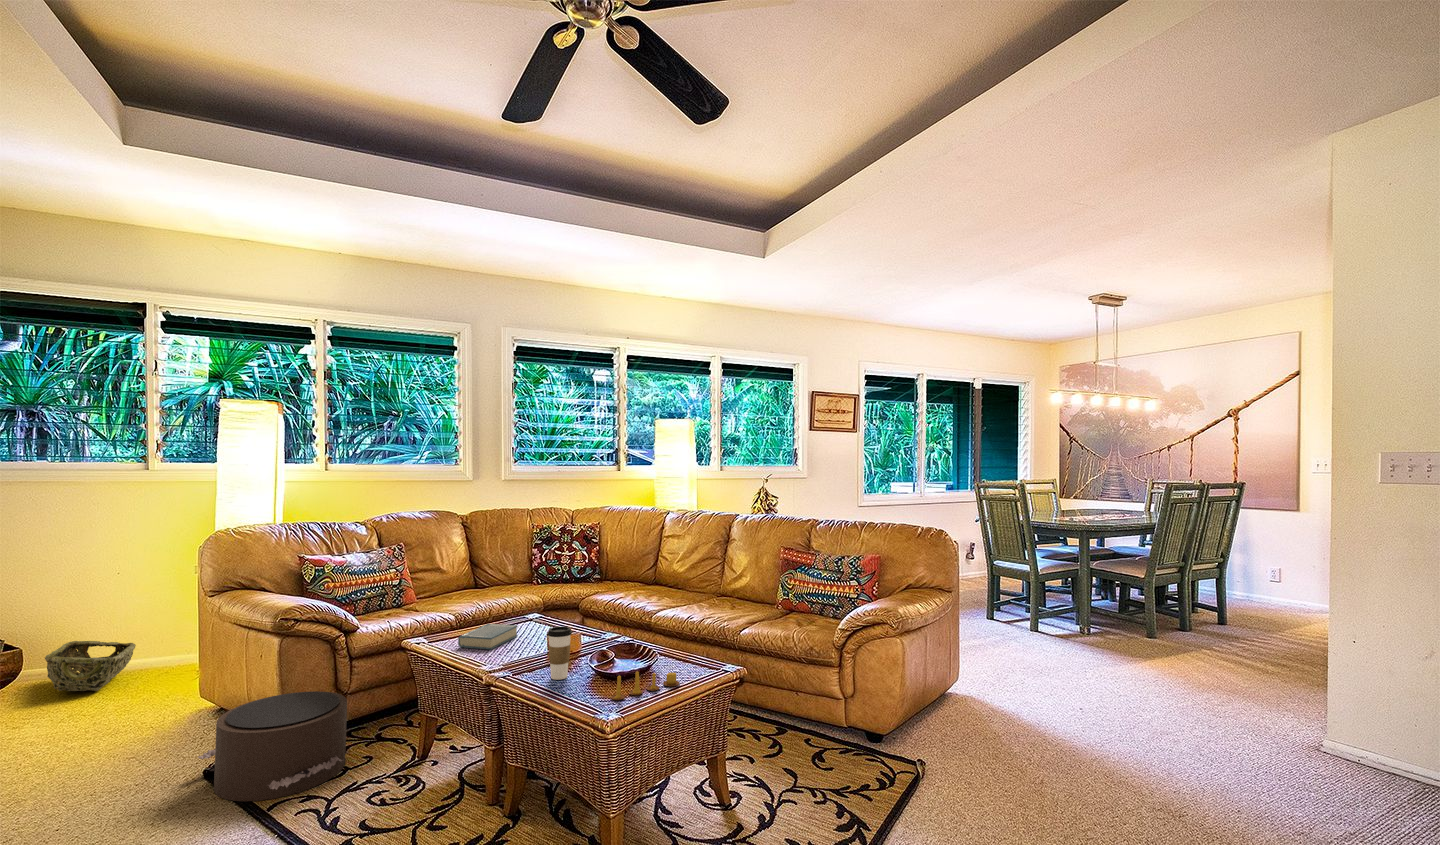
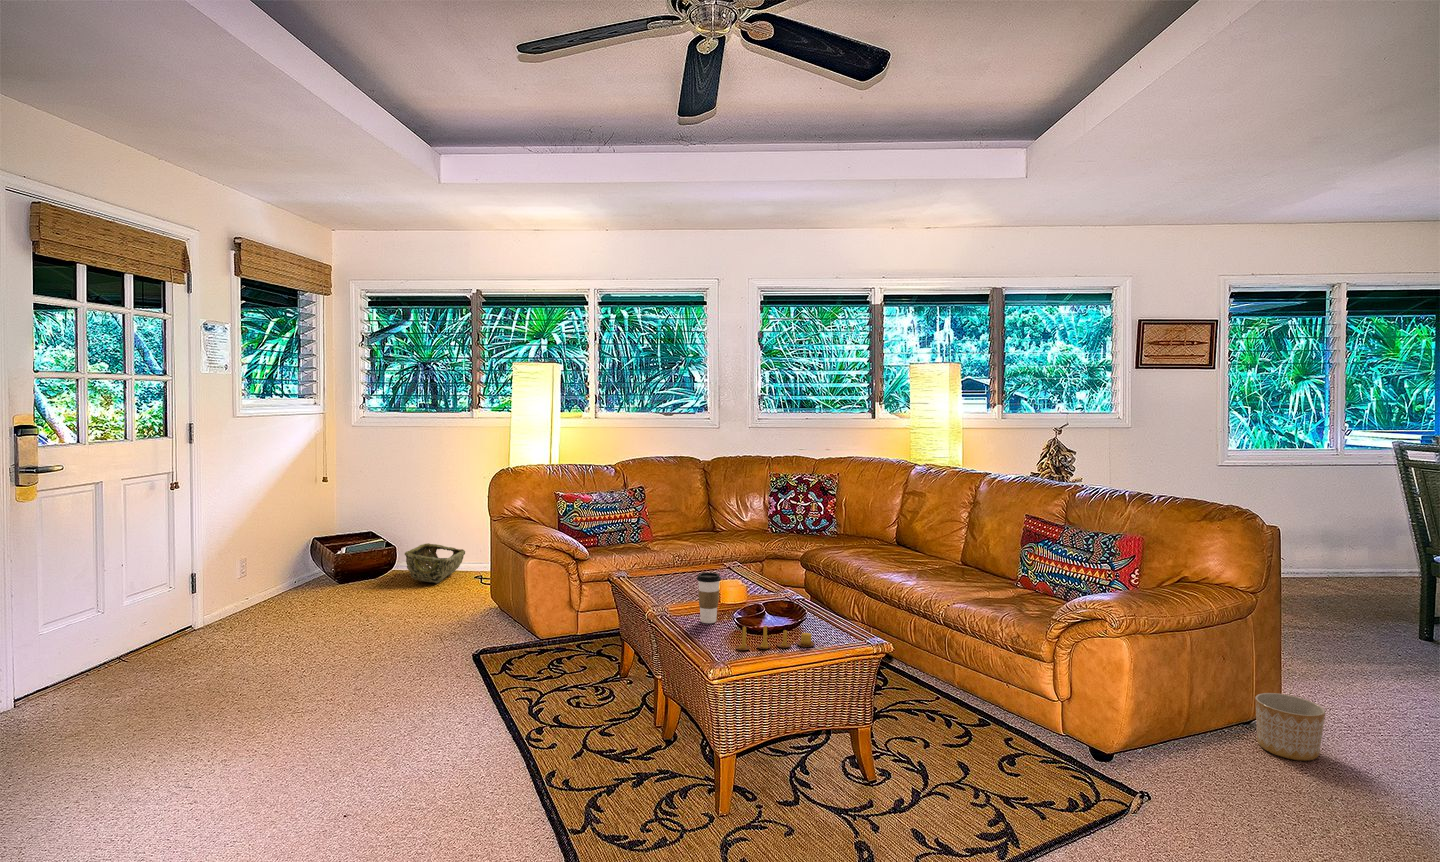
hardback book: present [458,624,518,650] -> none [649,564,706,588]
planter: none [959,665,1002,713] -> present [1255,693,1325,761]
pouf: present [198,691,347,801] -> none [467,604,568,685]

